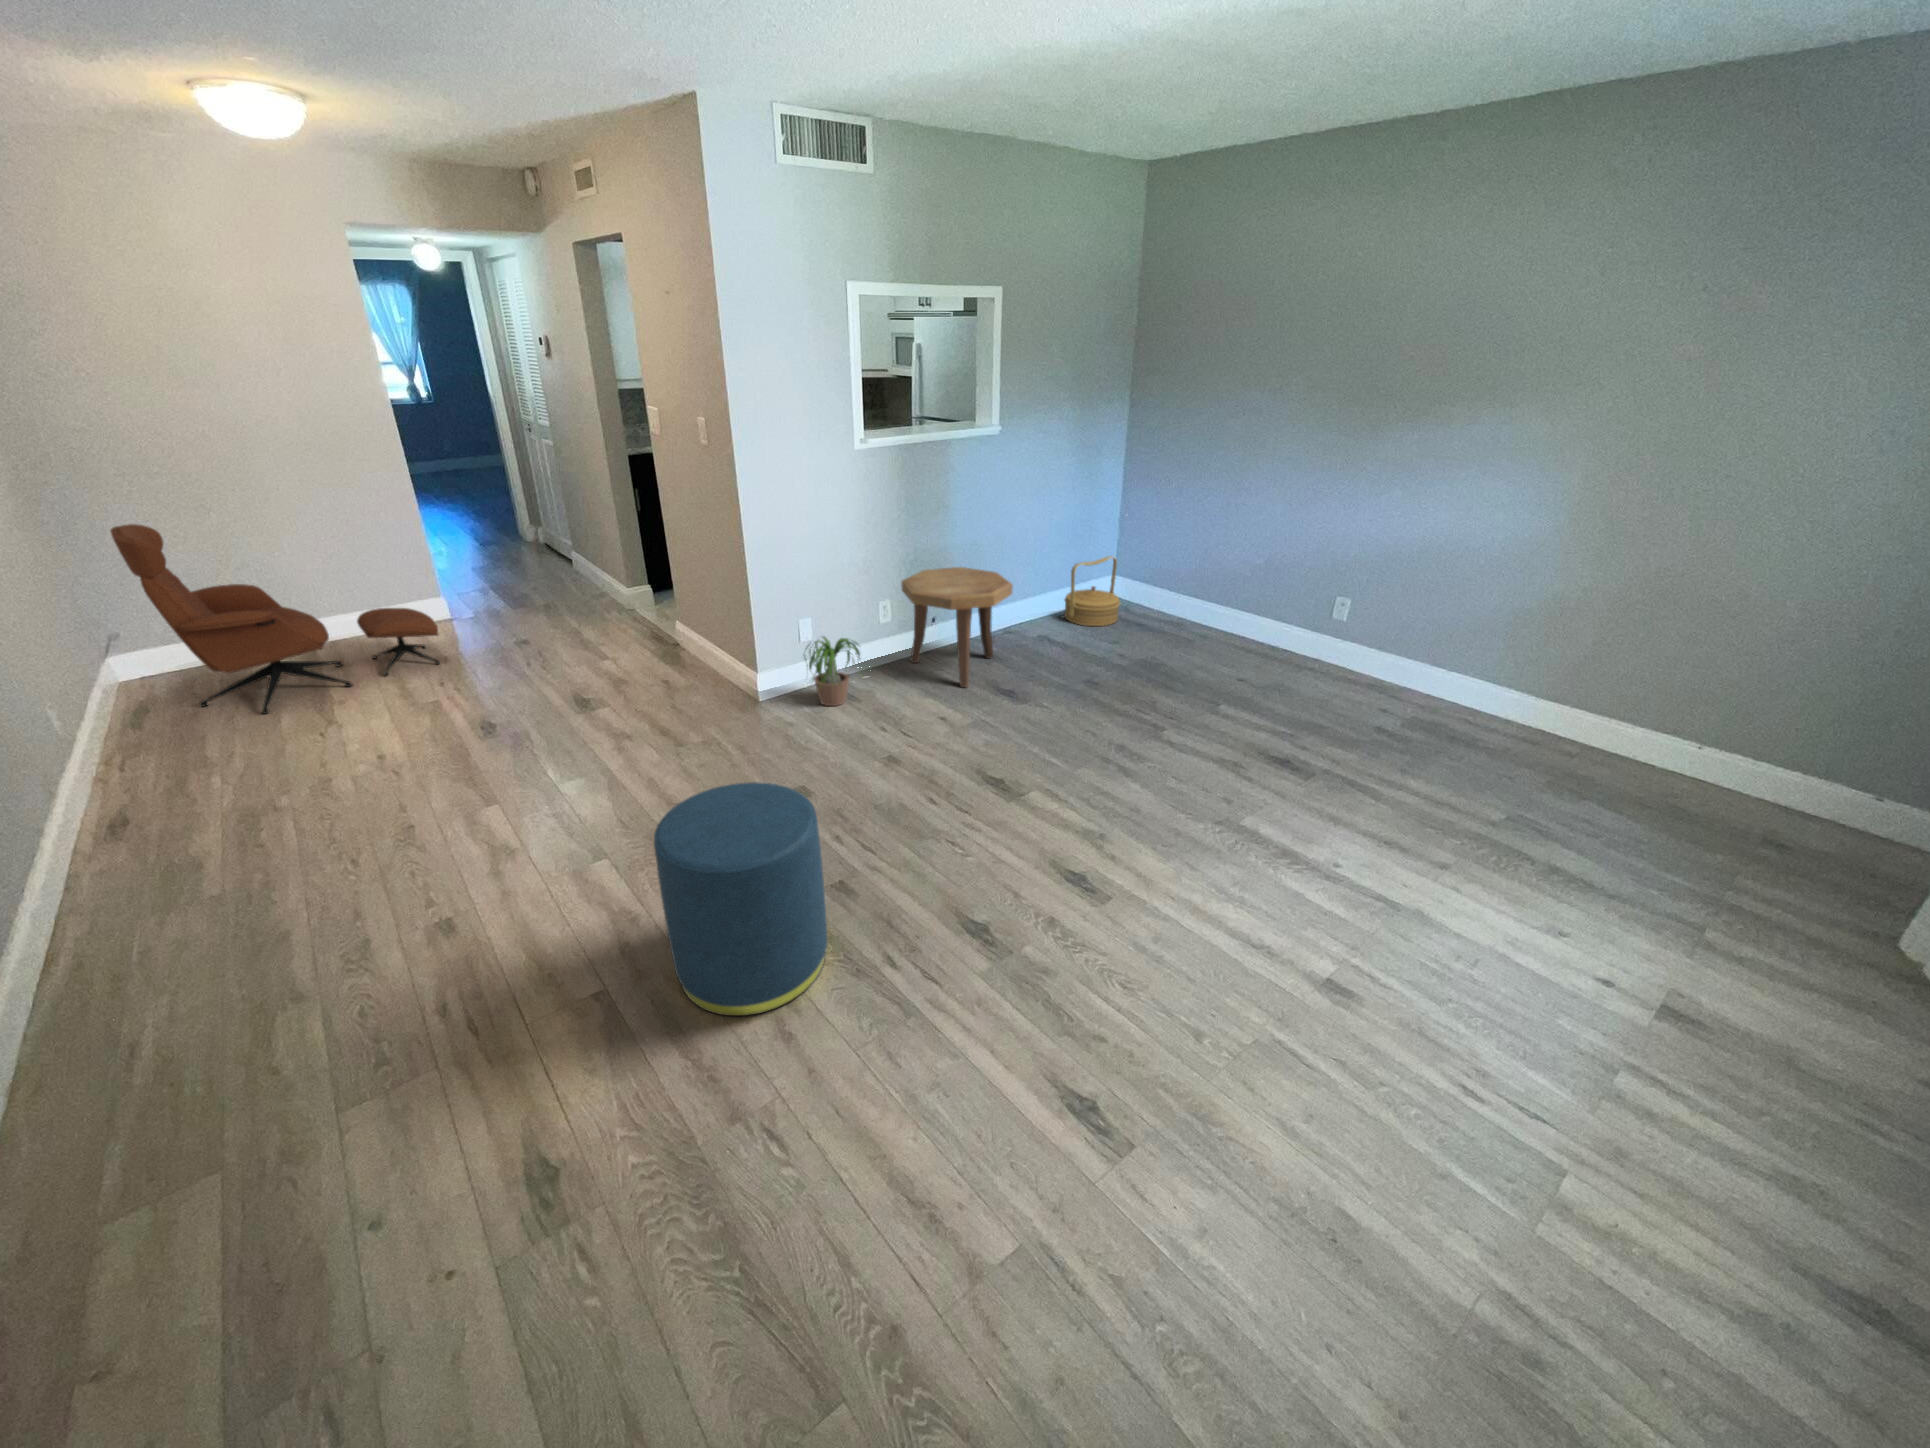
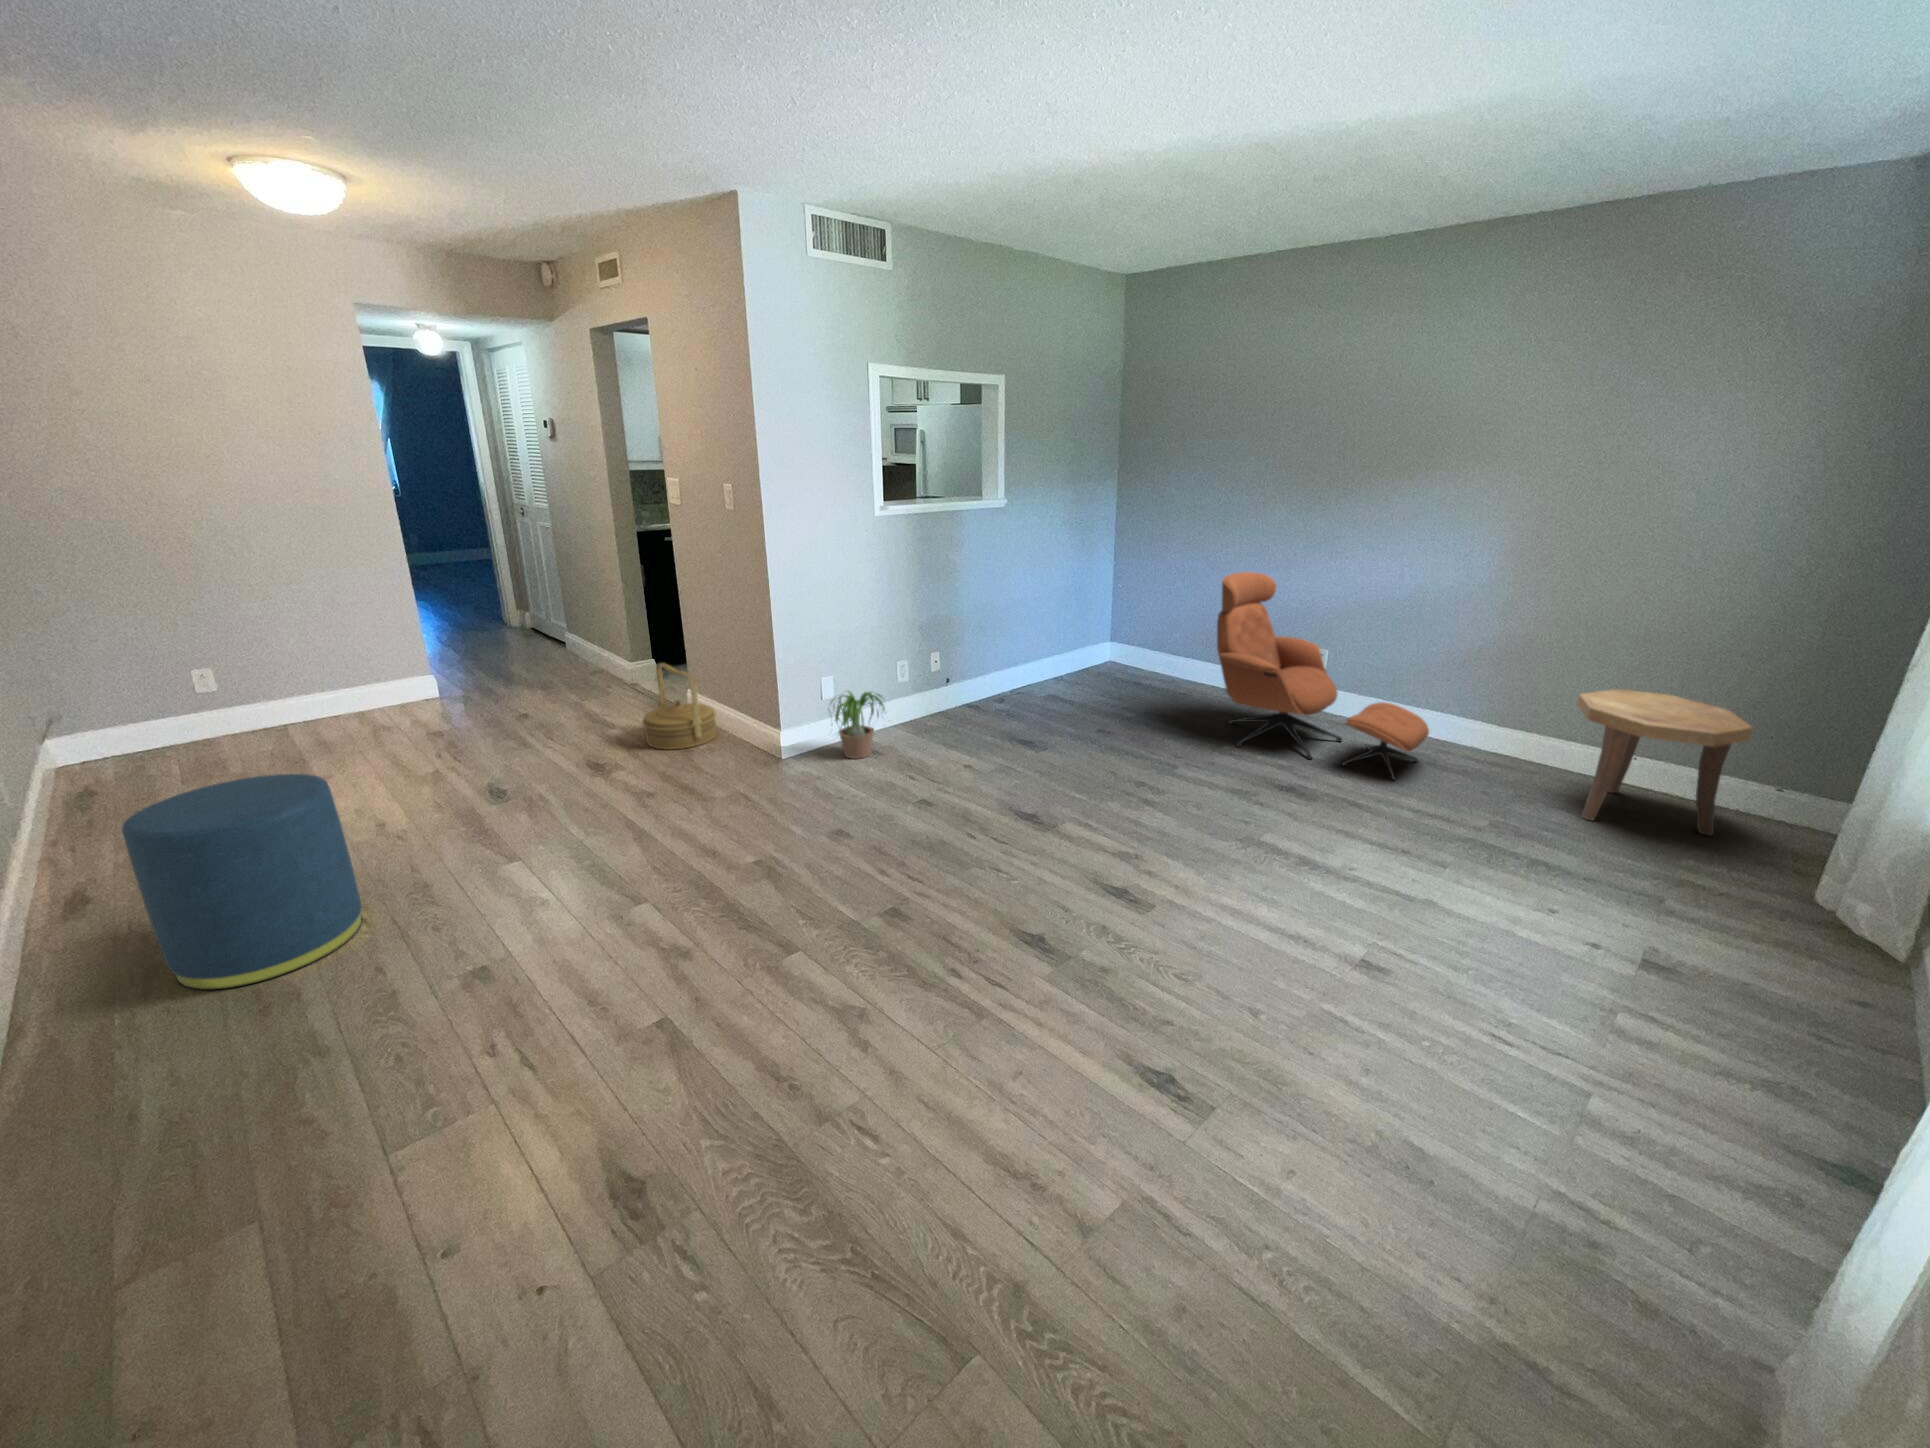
lounge chair: present [111,524,439,714] -> present [1217,572,1429,780]
woven basket: present [1065,556,1121,626] -> present [642,663,716,750]
side table: present [901,567,1013,687] -> present [1577,689,1753,836]
ottoman: present [654,782,827,1016] -> present [122,774,362,990]

